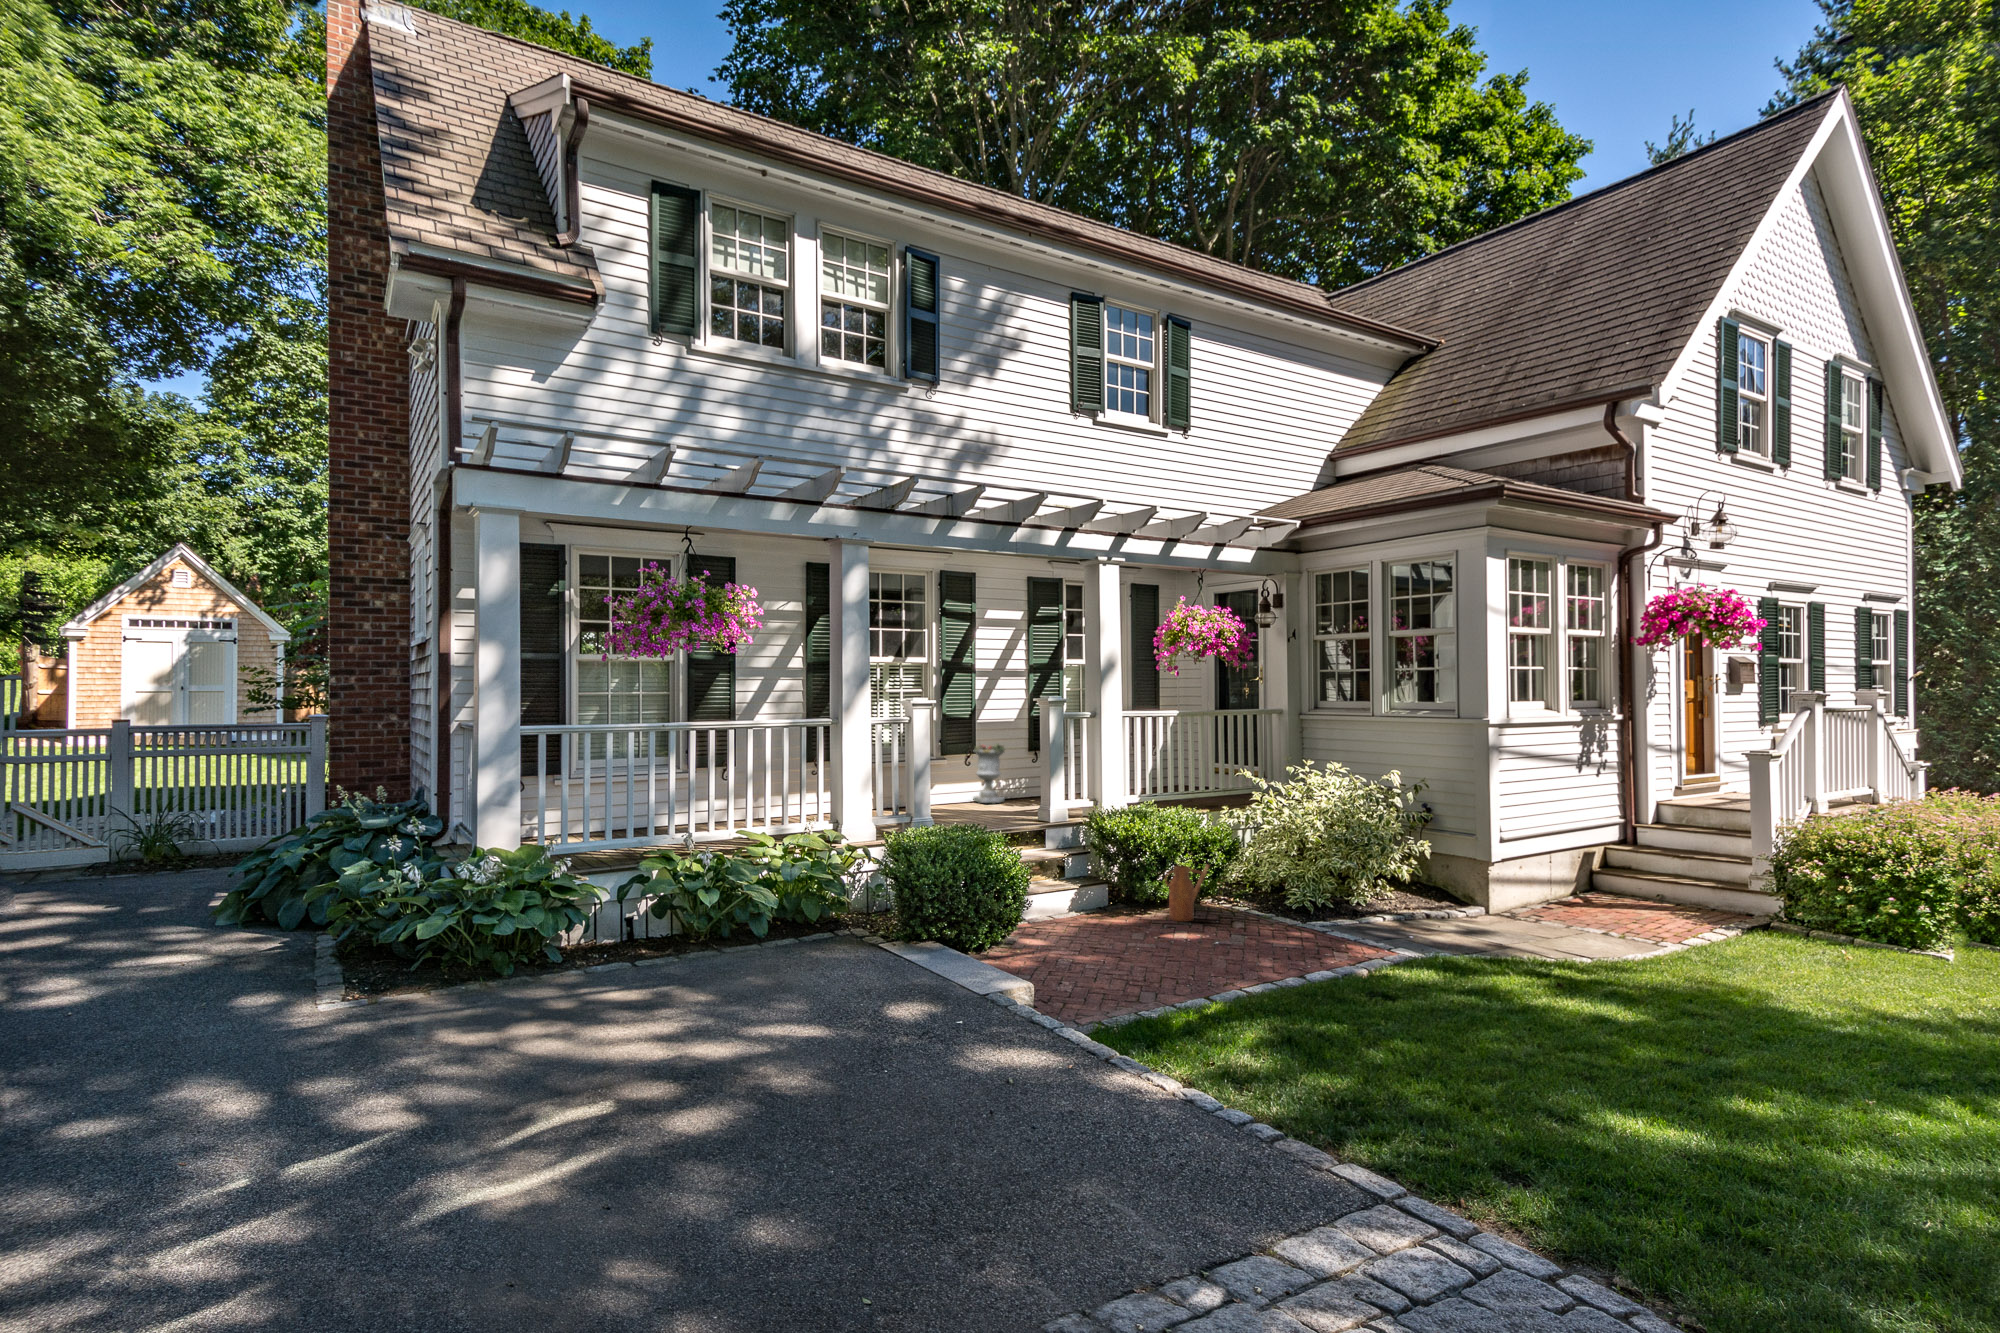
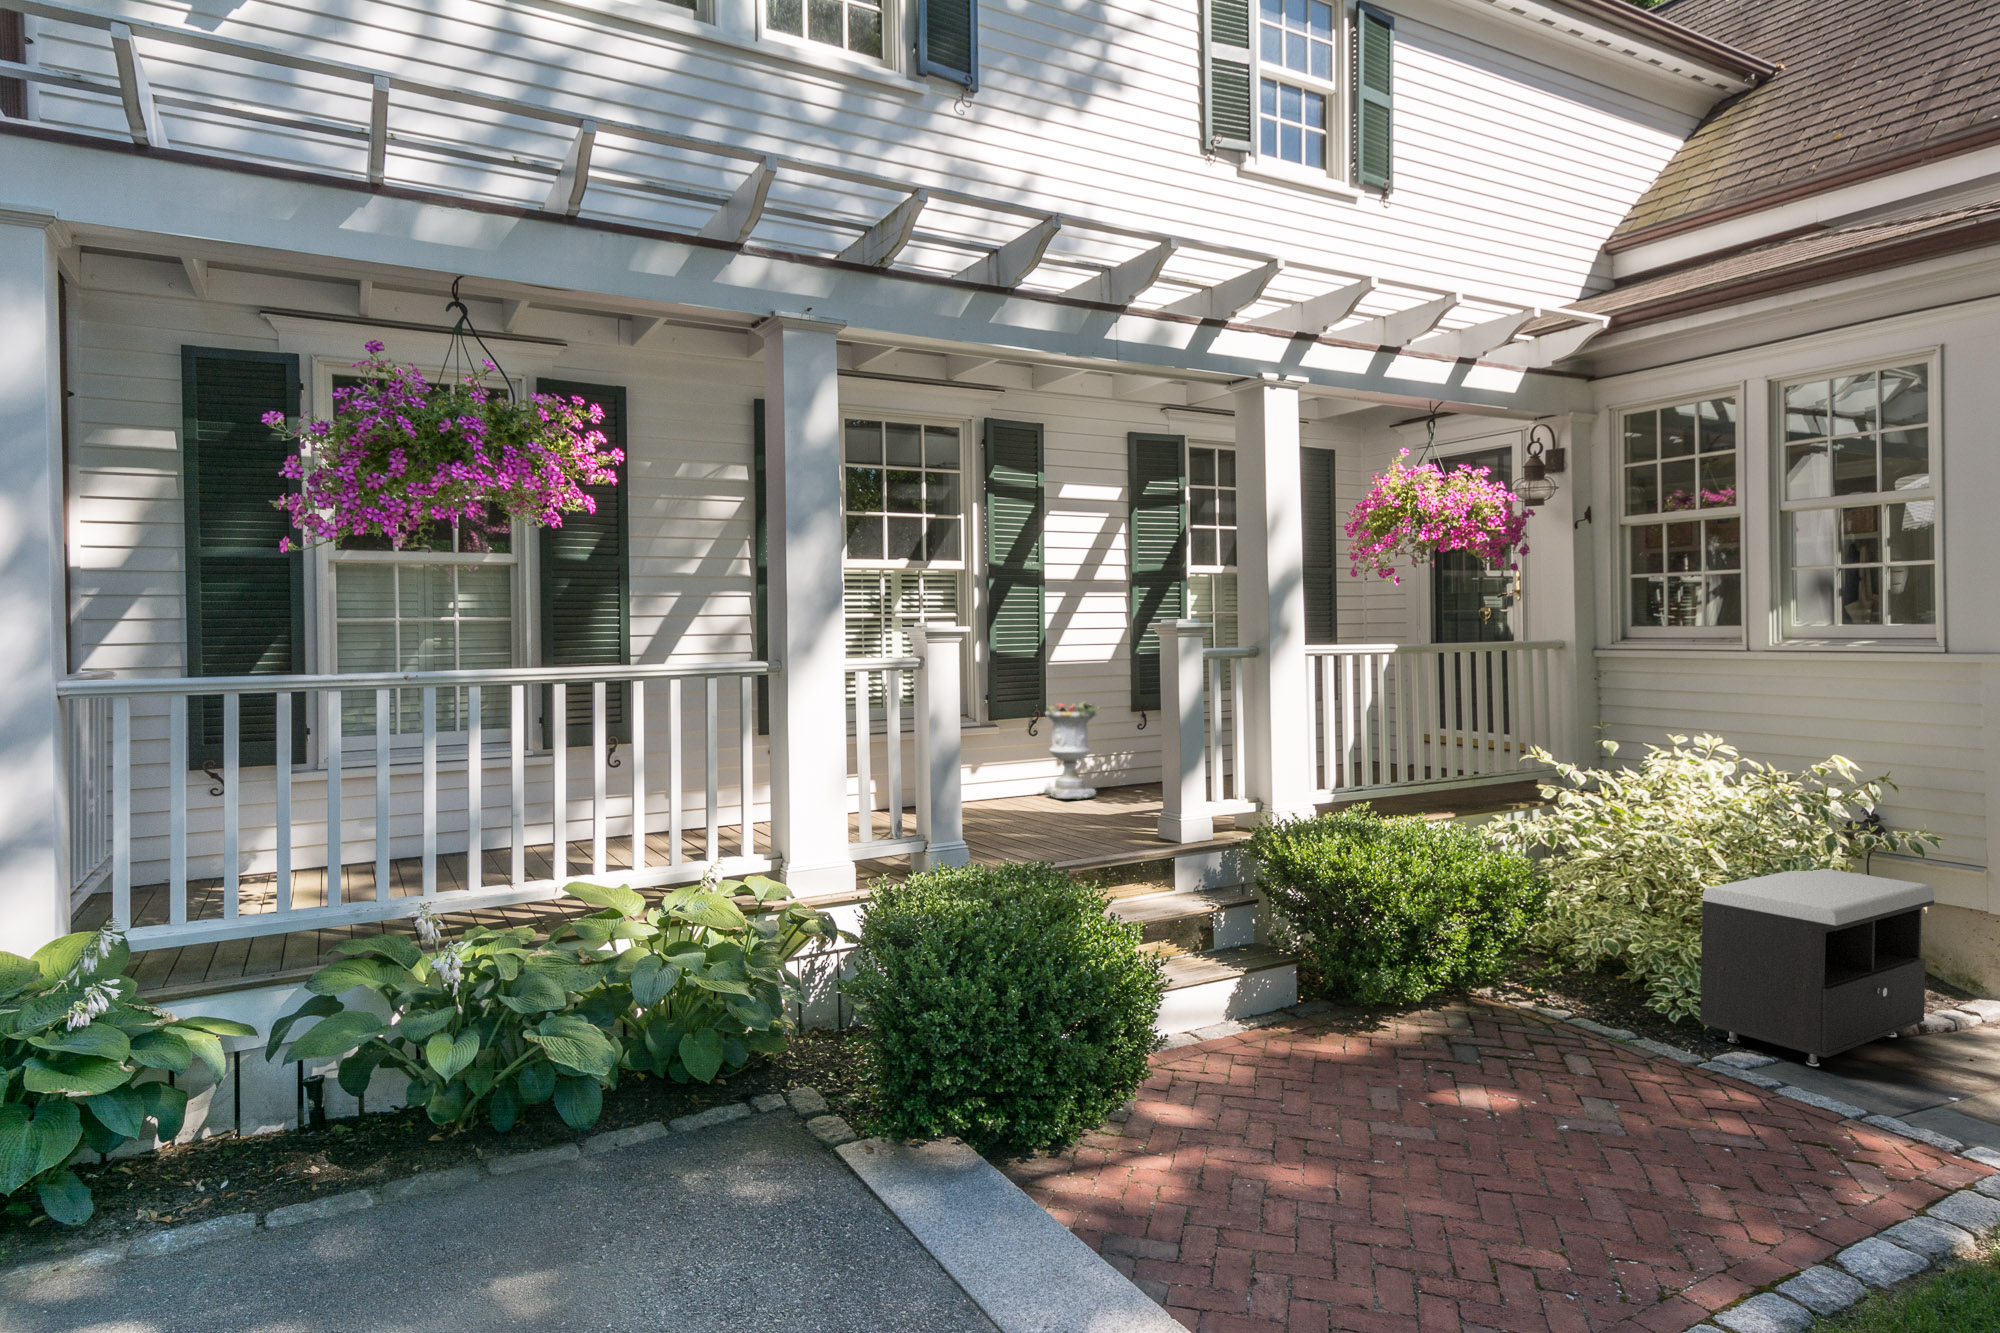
storage bench: none [1311,833,1428,928] -> present [1700,869,1934,1067]
watering can: present [1165,865,1209,921] -> none [1421,936,1507,1054]

